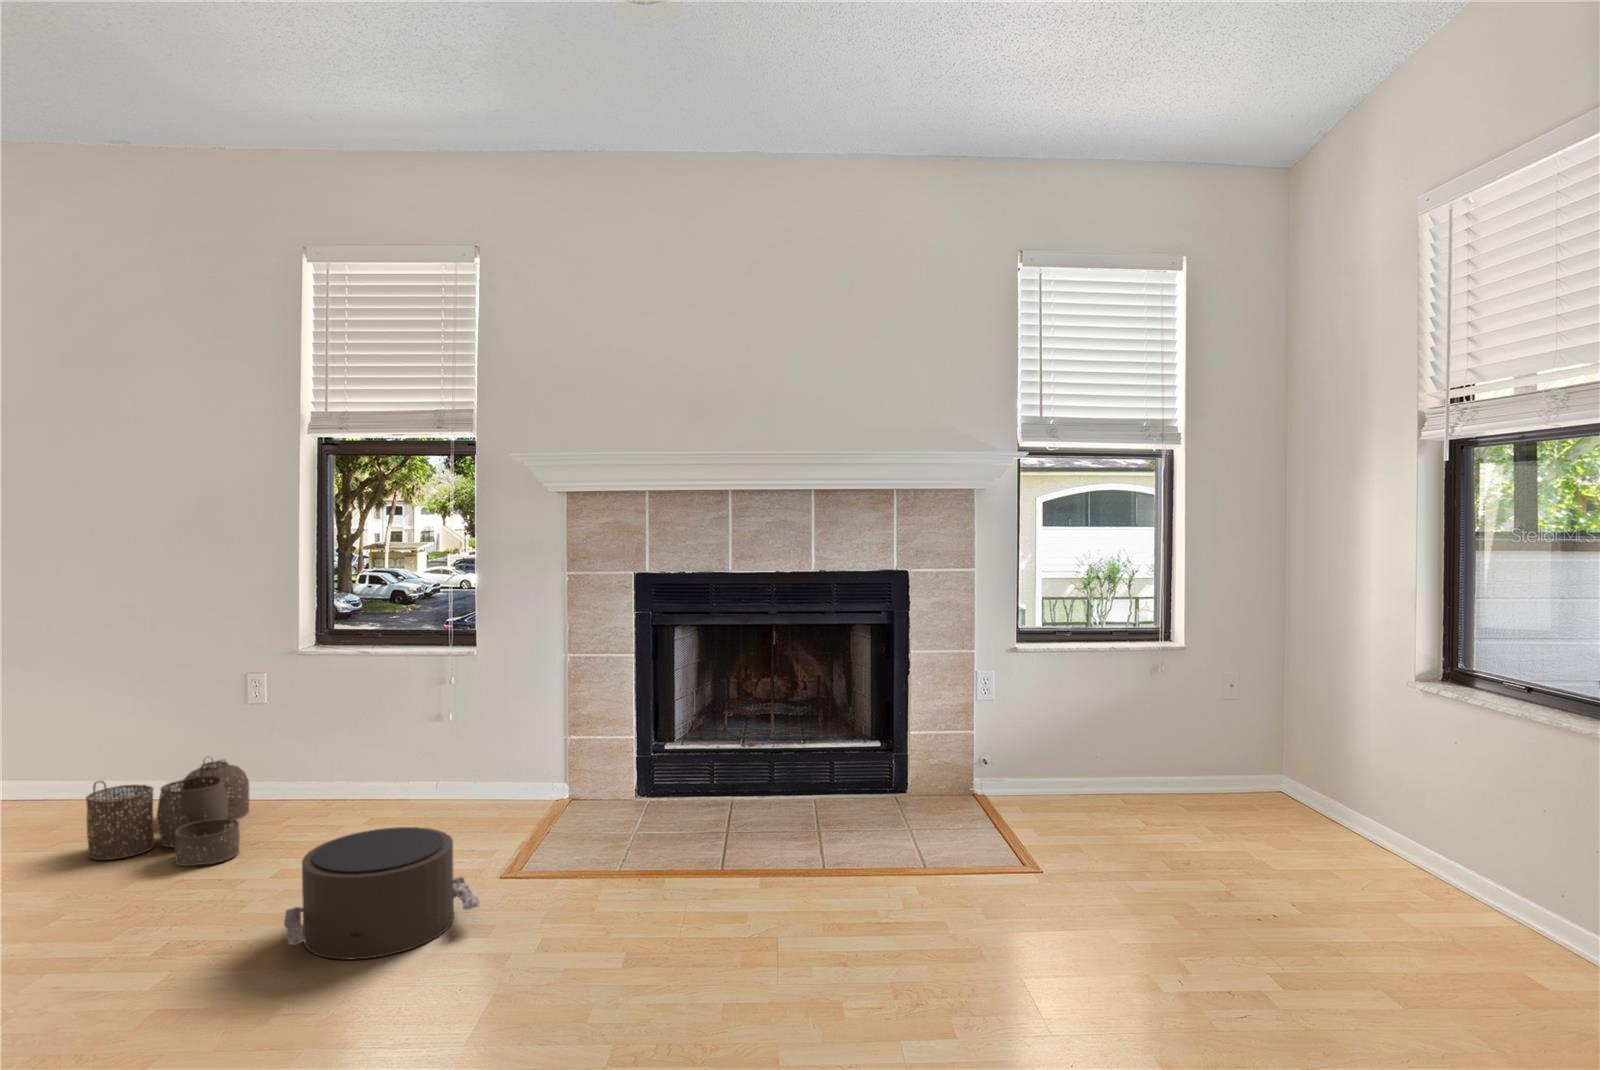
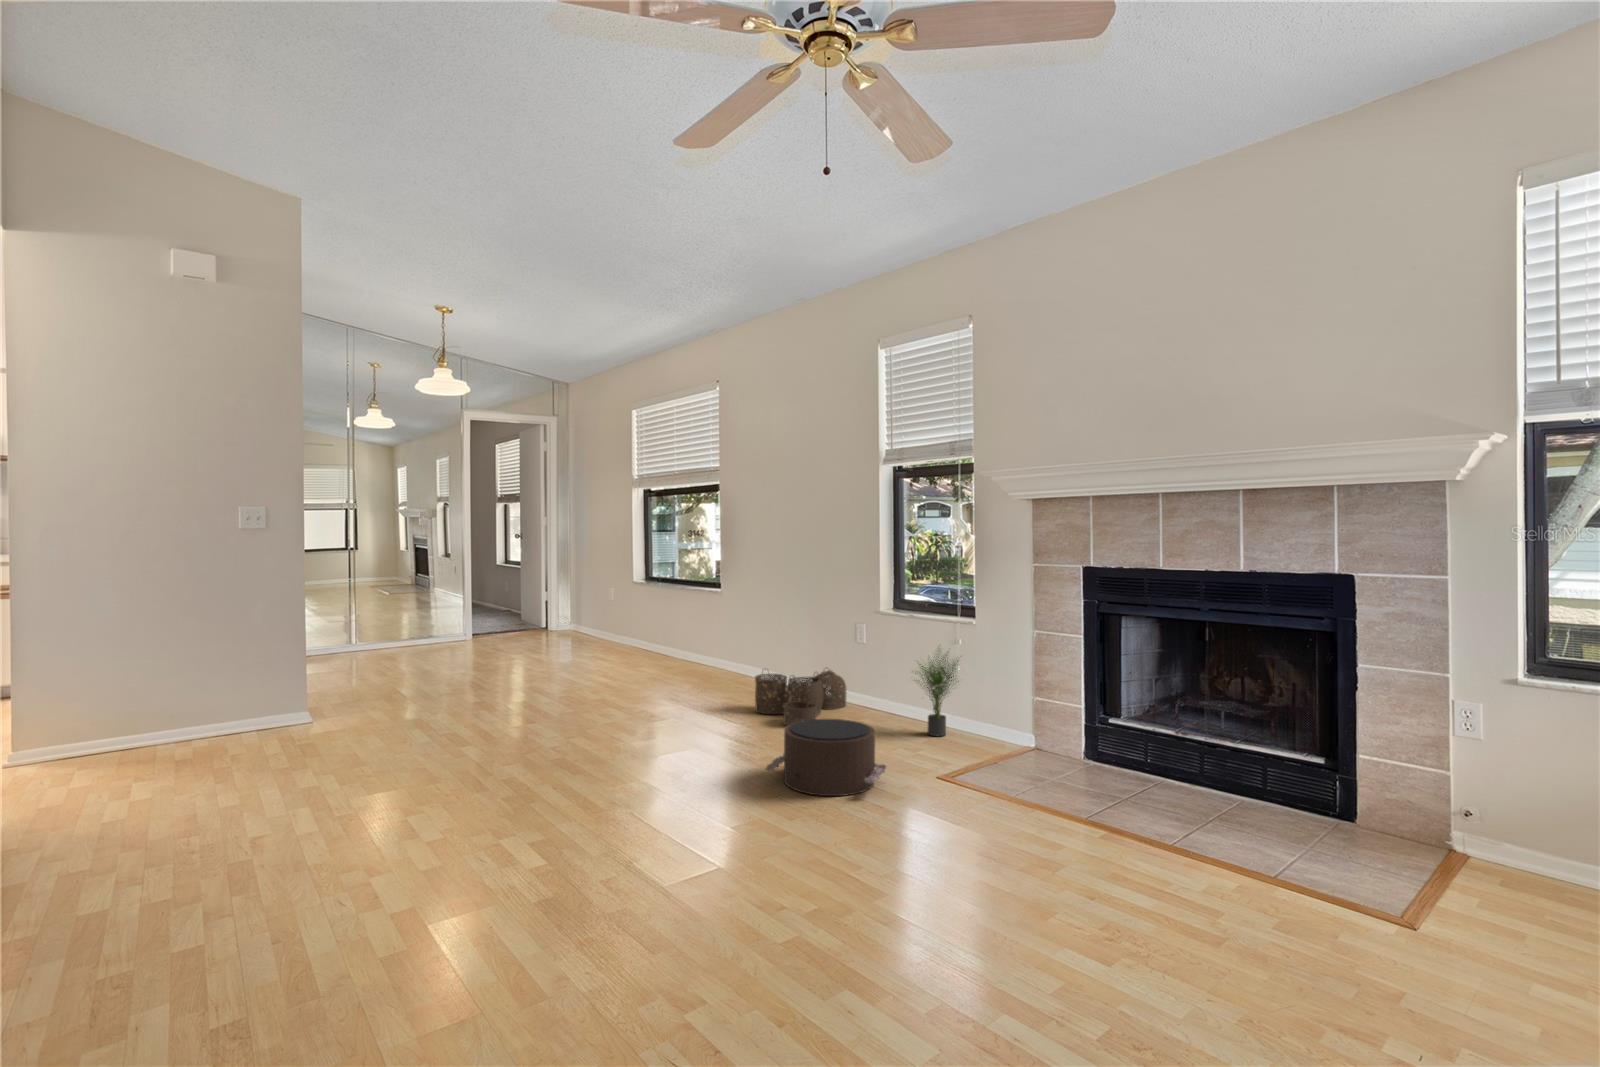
potted plant: none [388,691,480,820] -> present [917,649,959,736]

